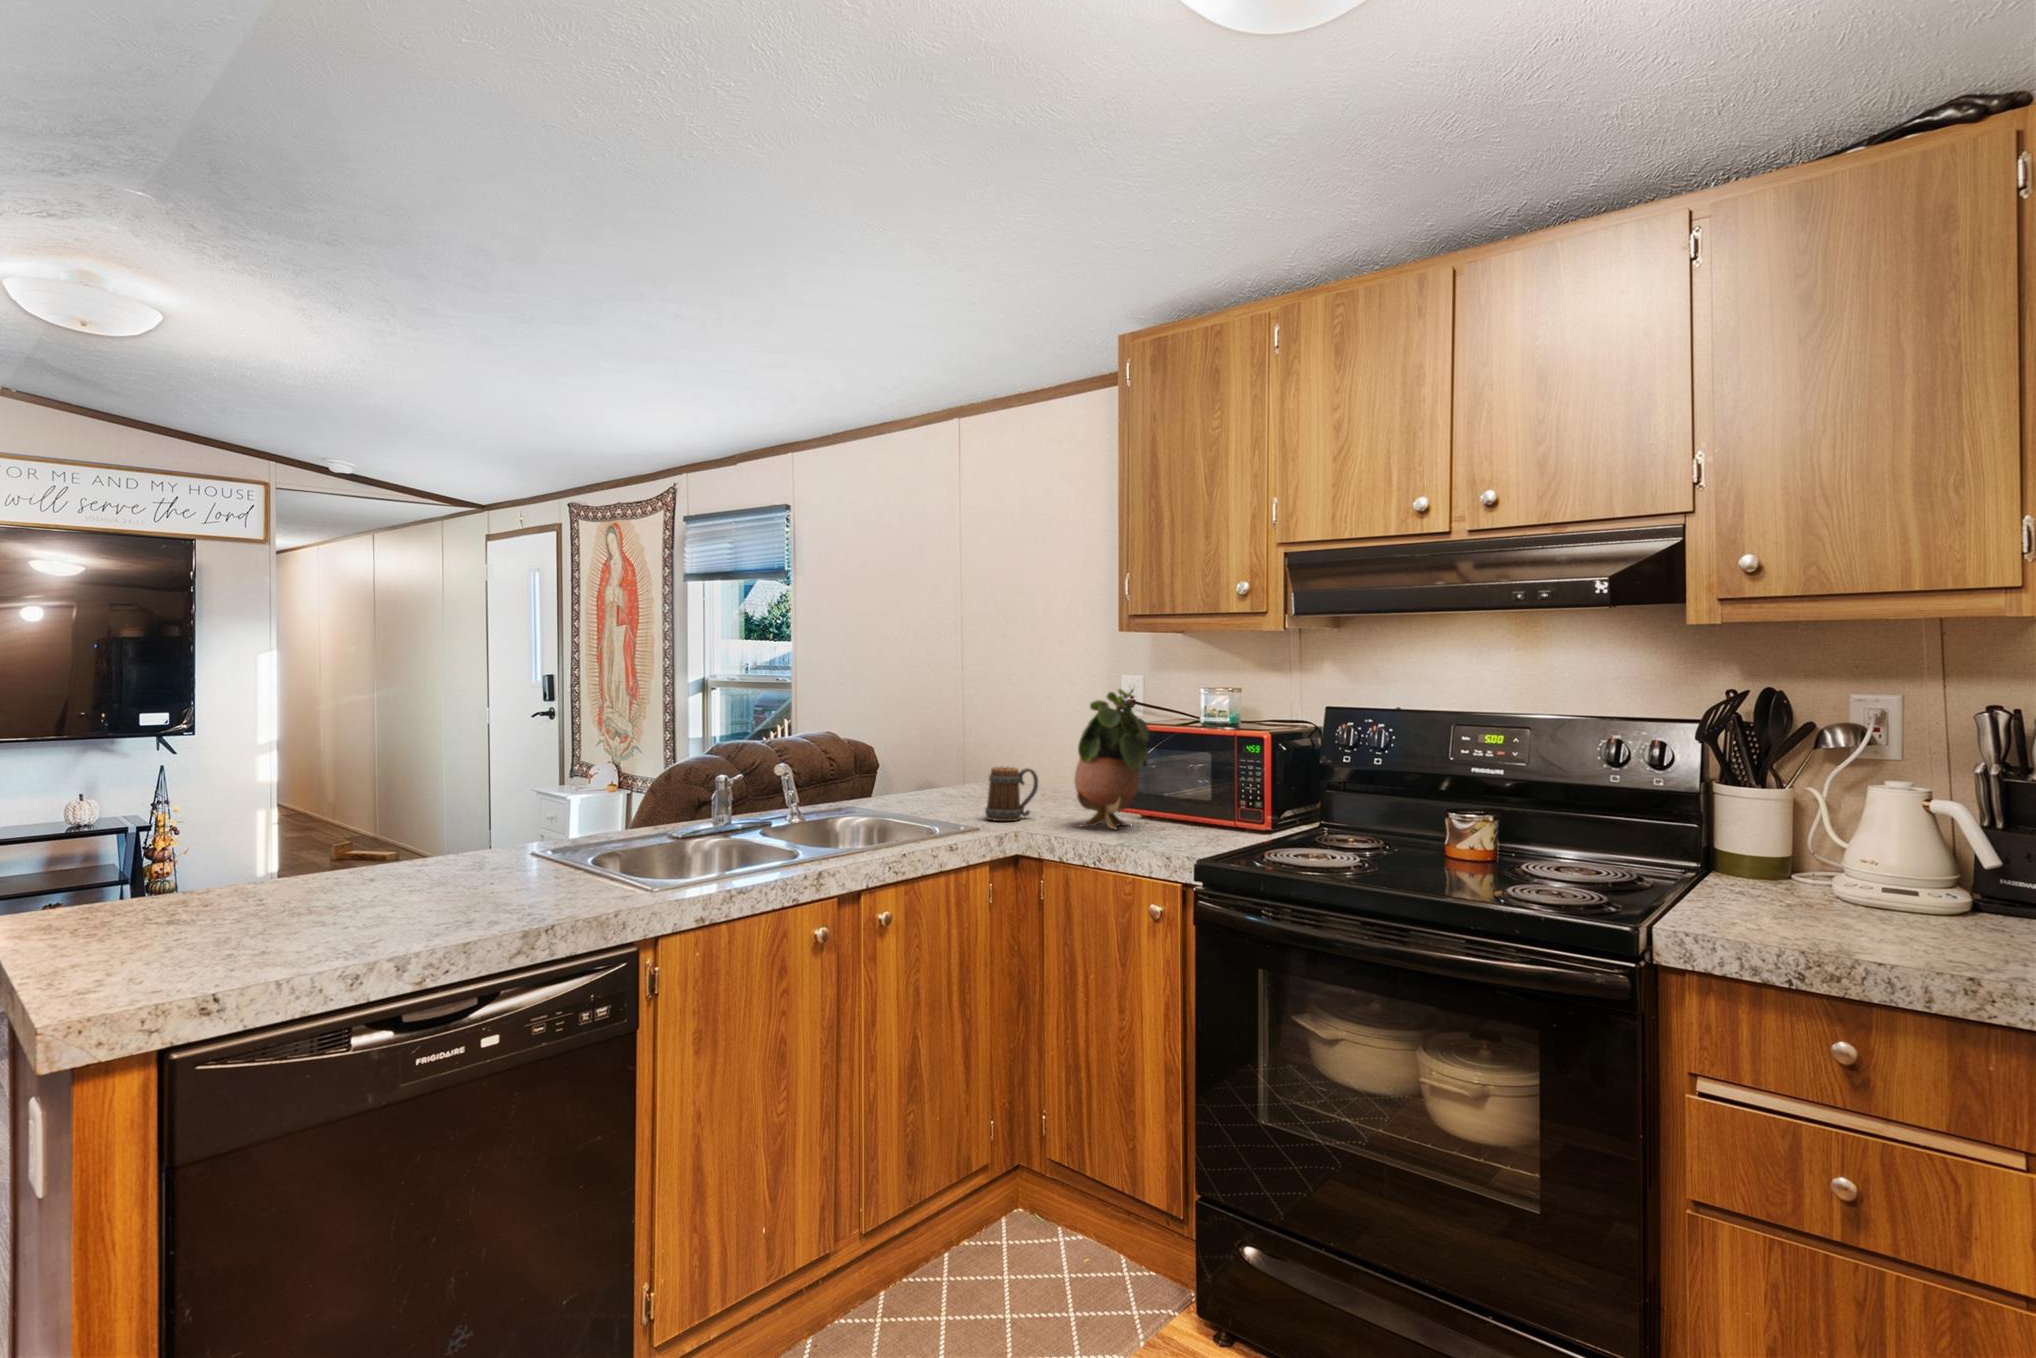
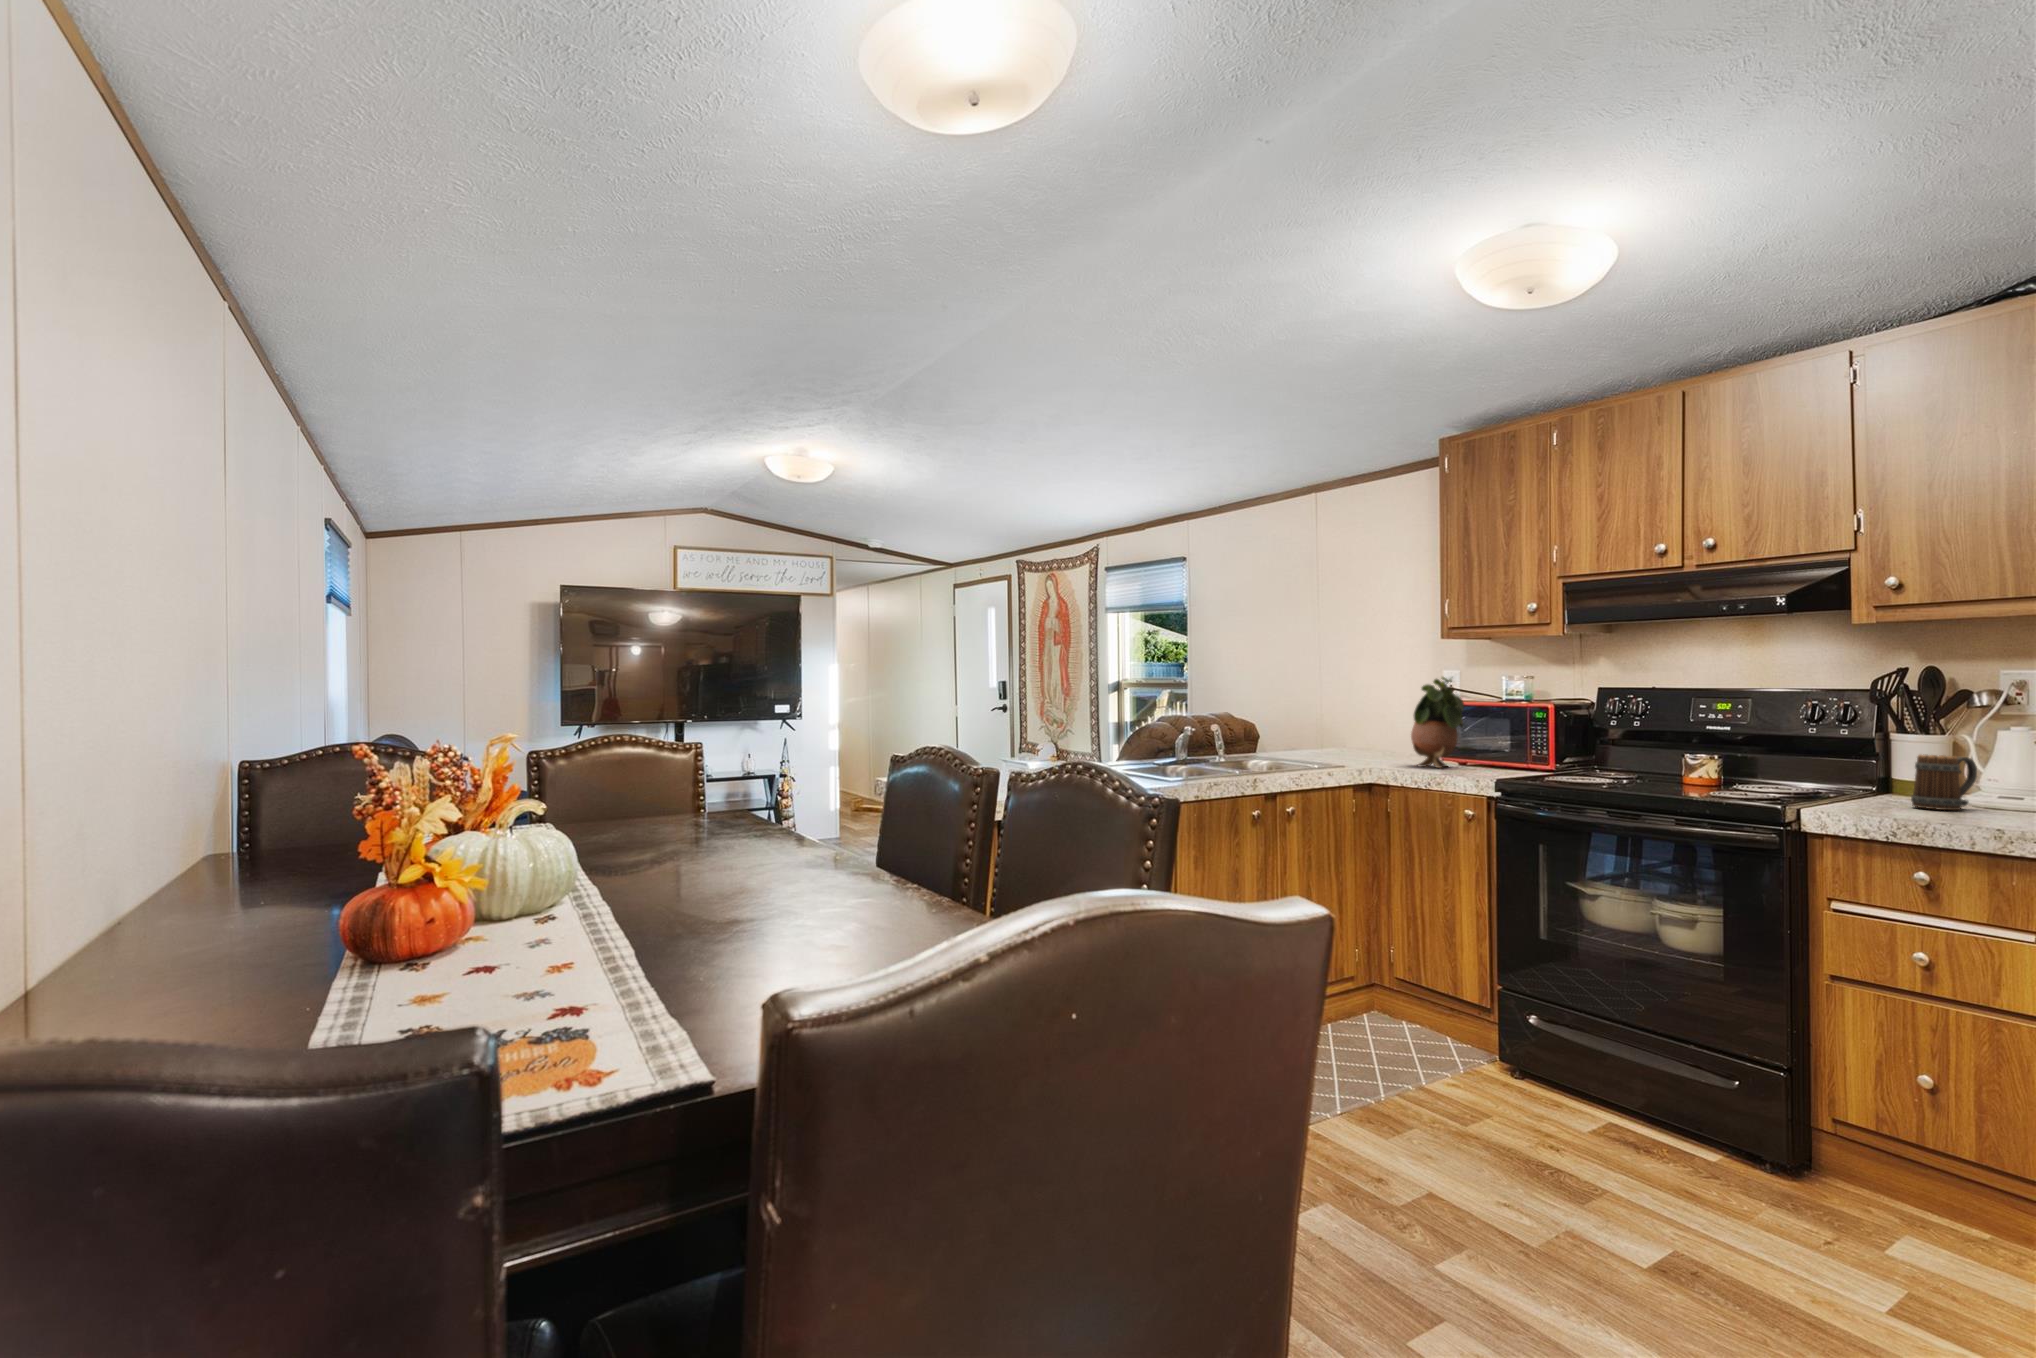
mug: present [985,767,1038,821] -> present [1911,755,1977,810]

